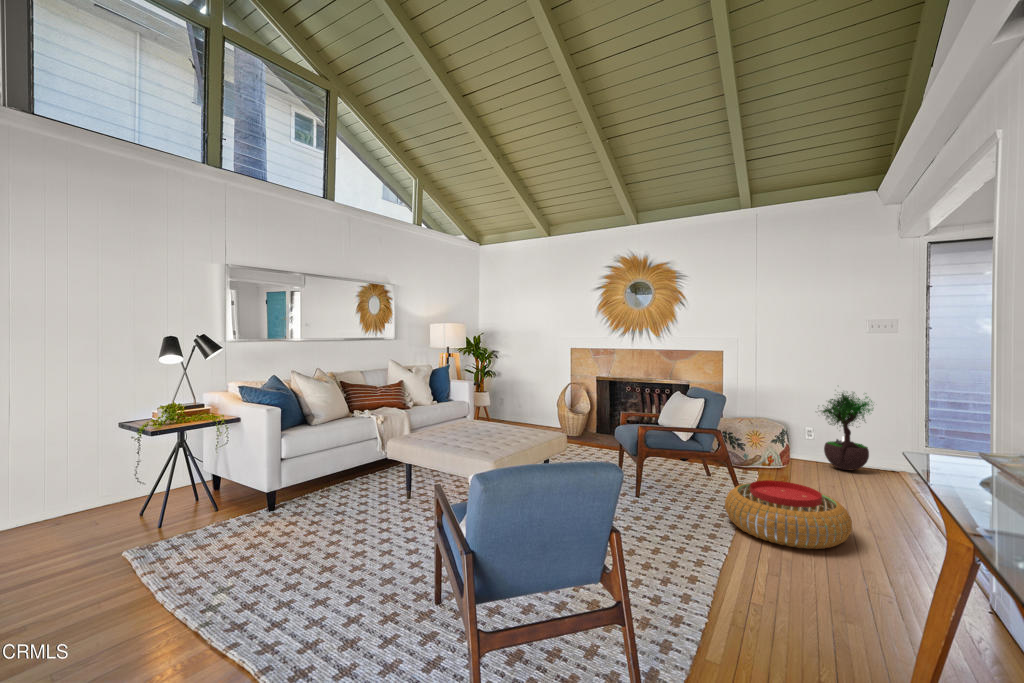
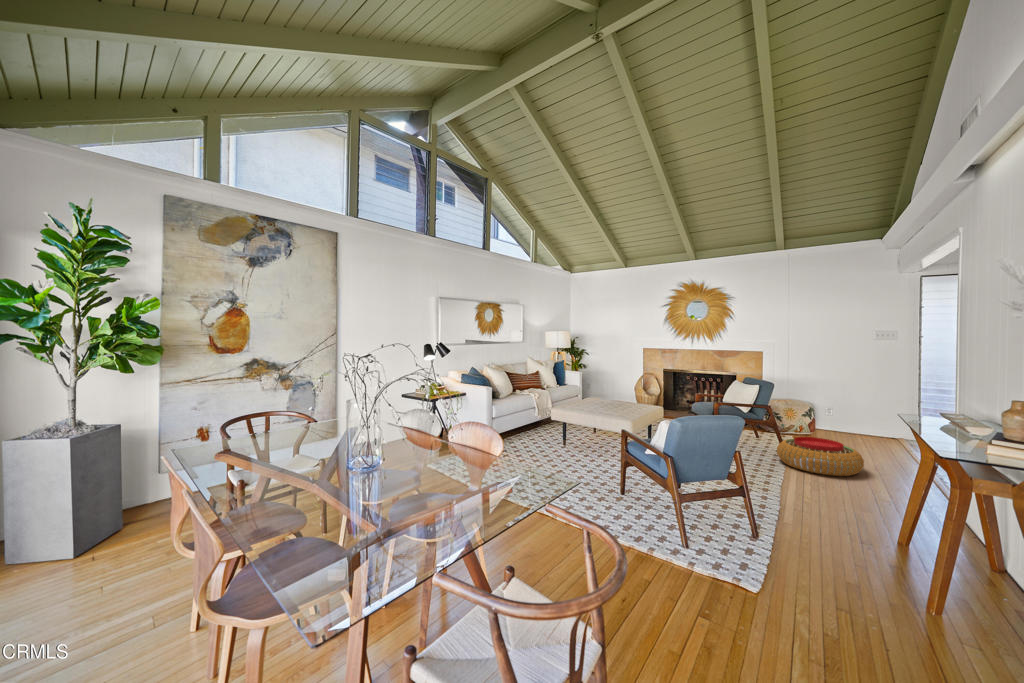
potted tree: present [822,392,873,470] -> none [835,377,882,436]

